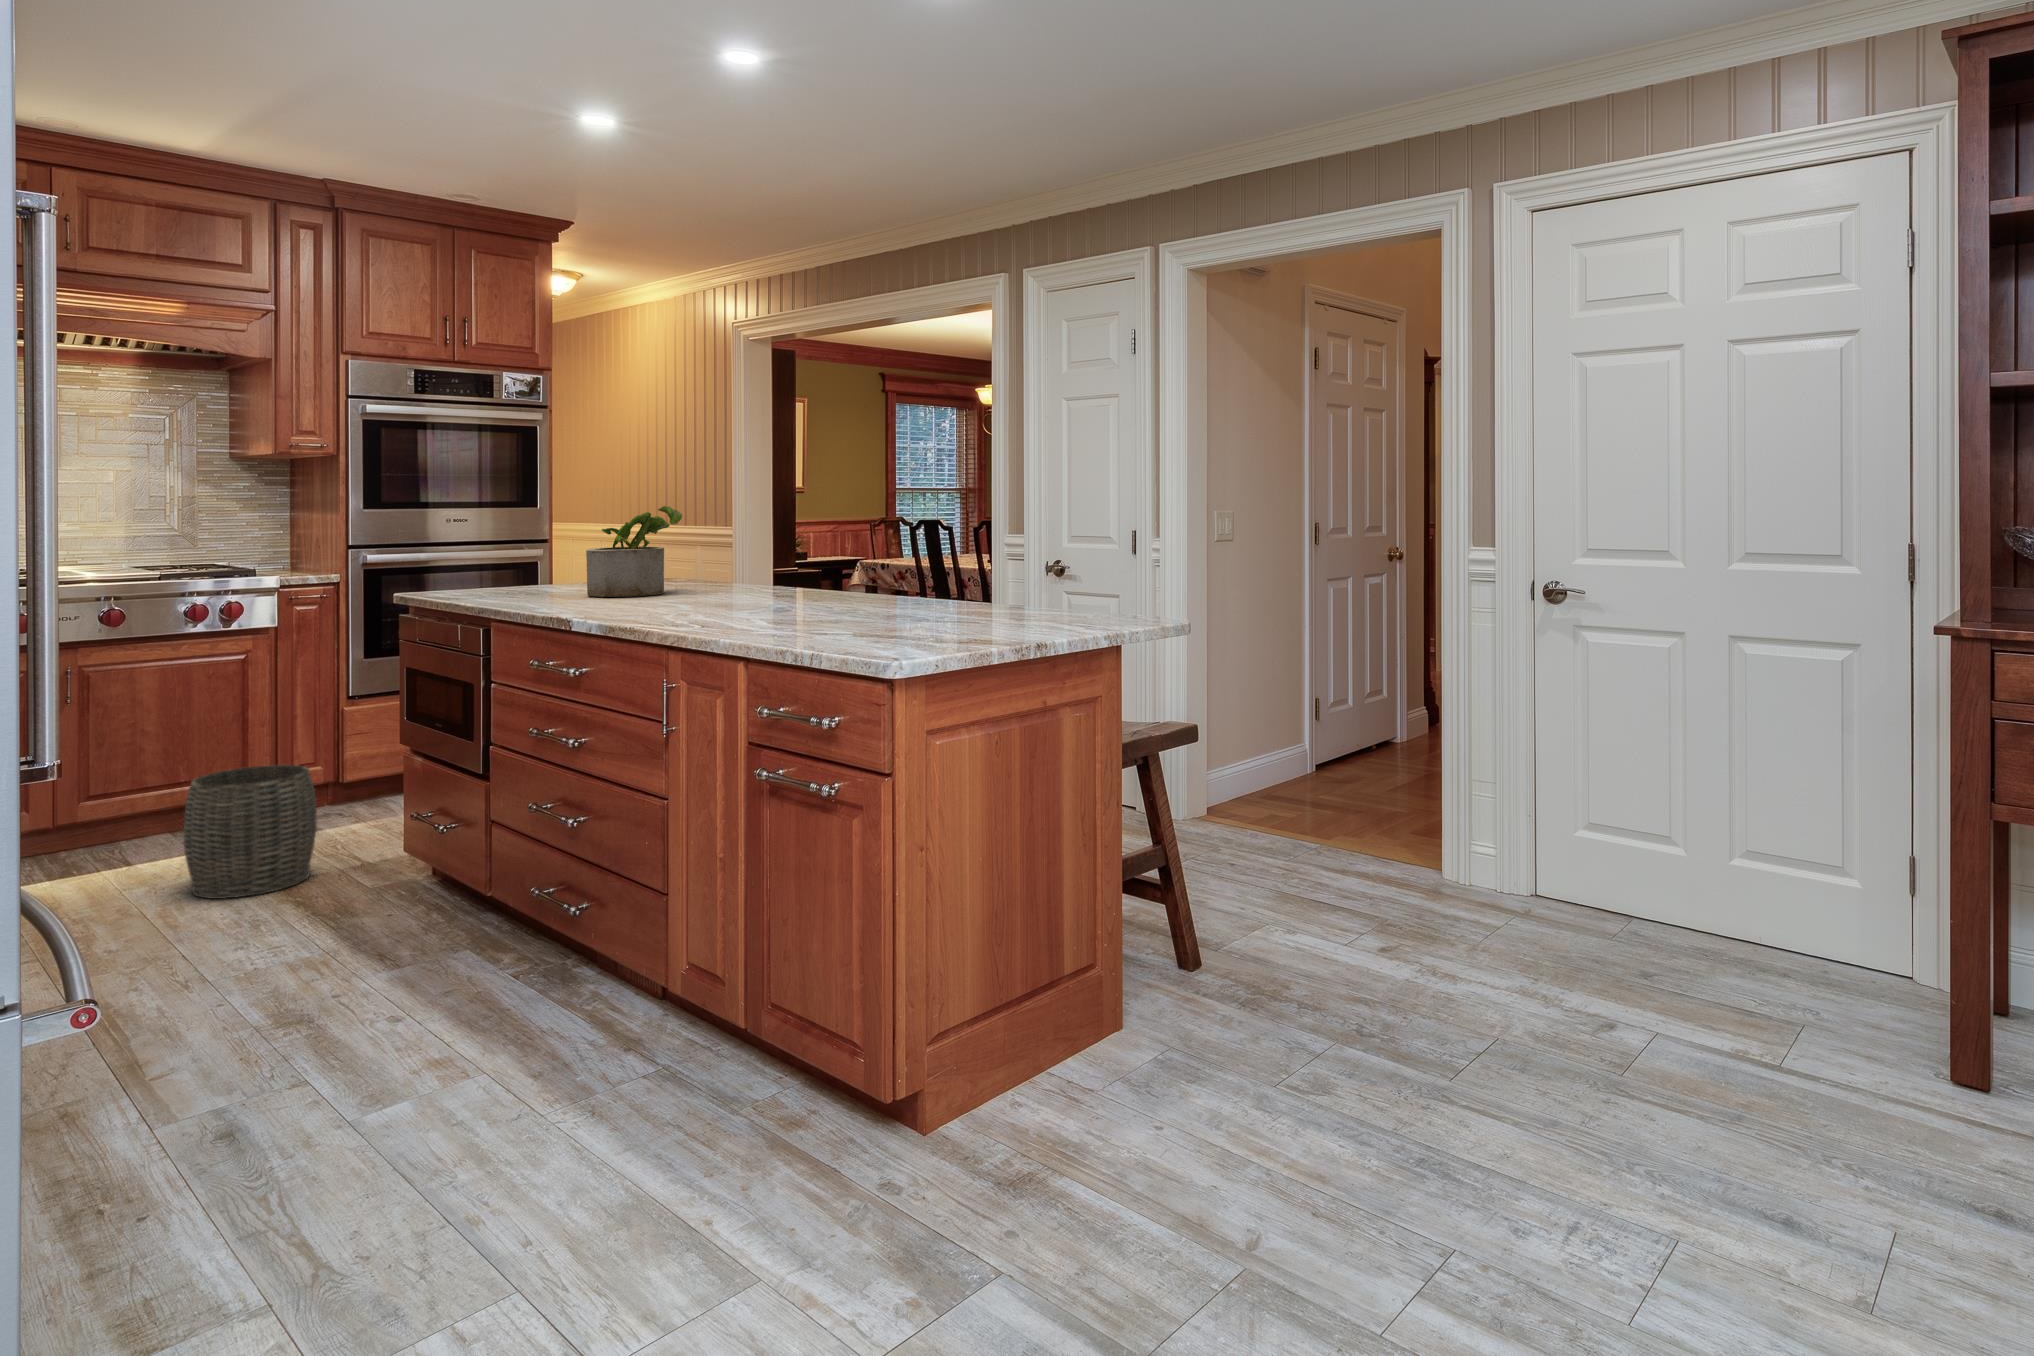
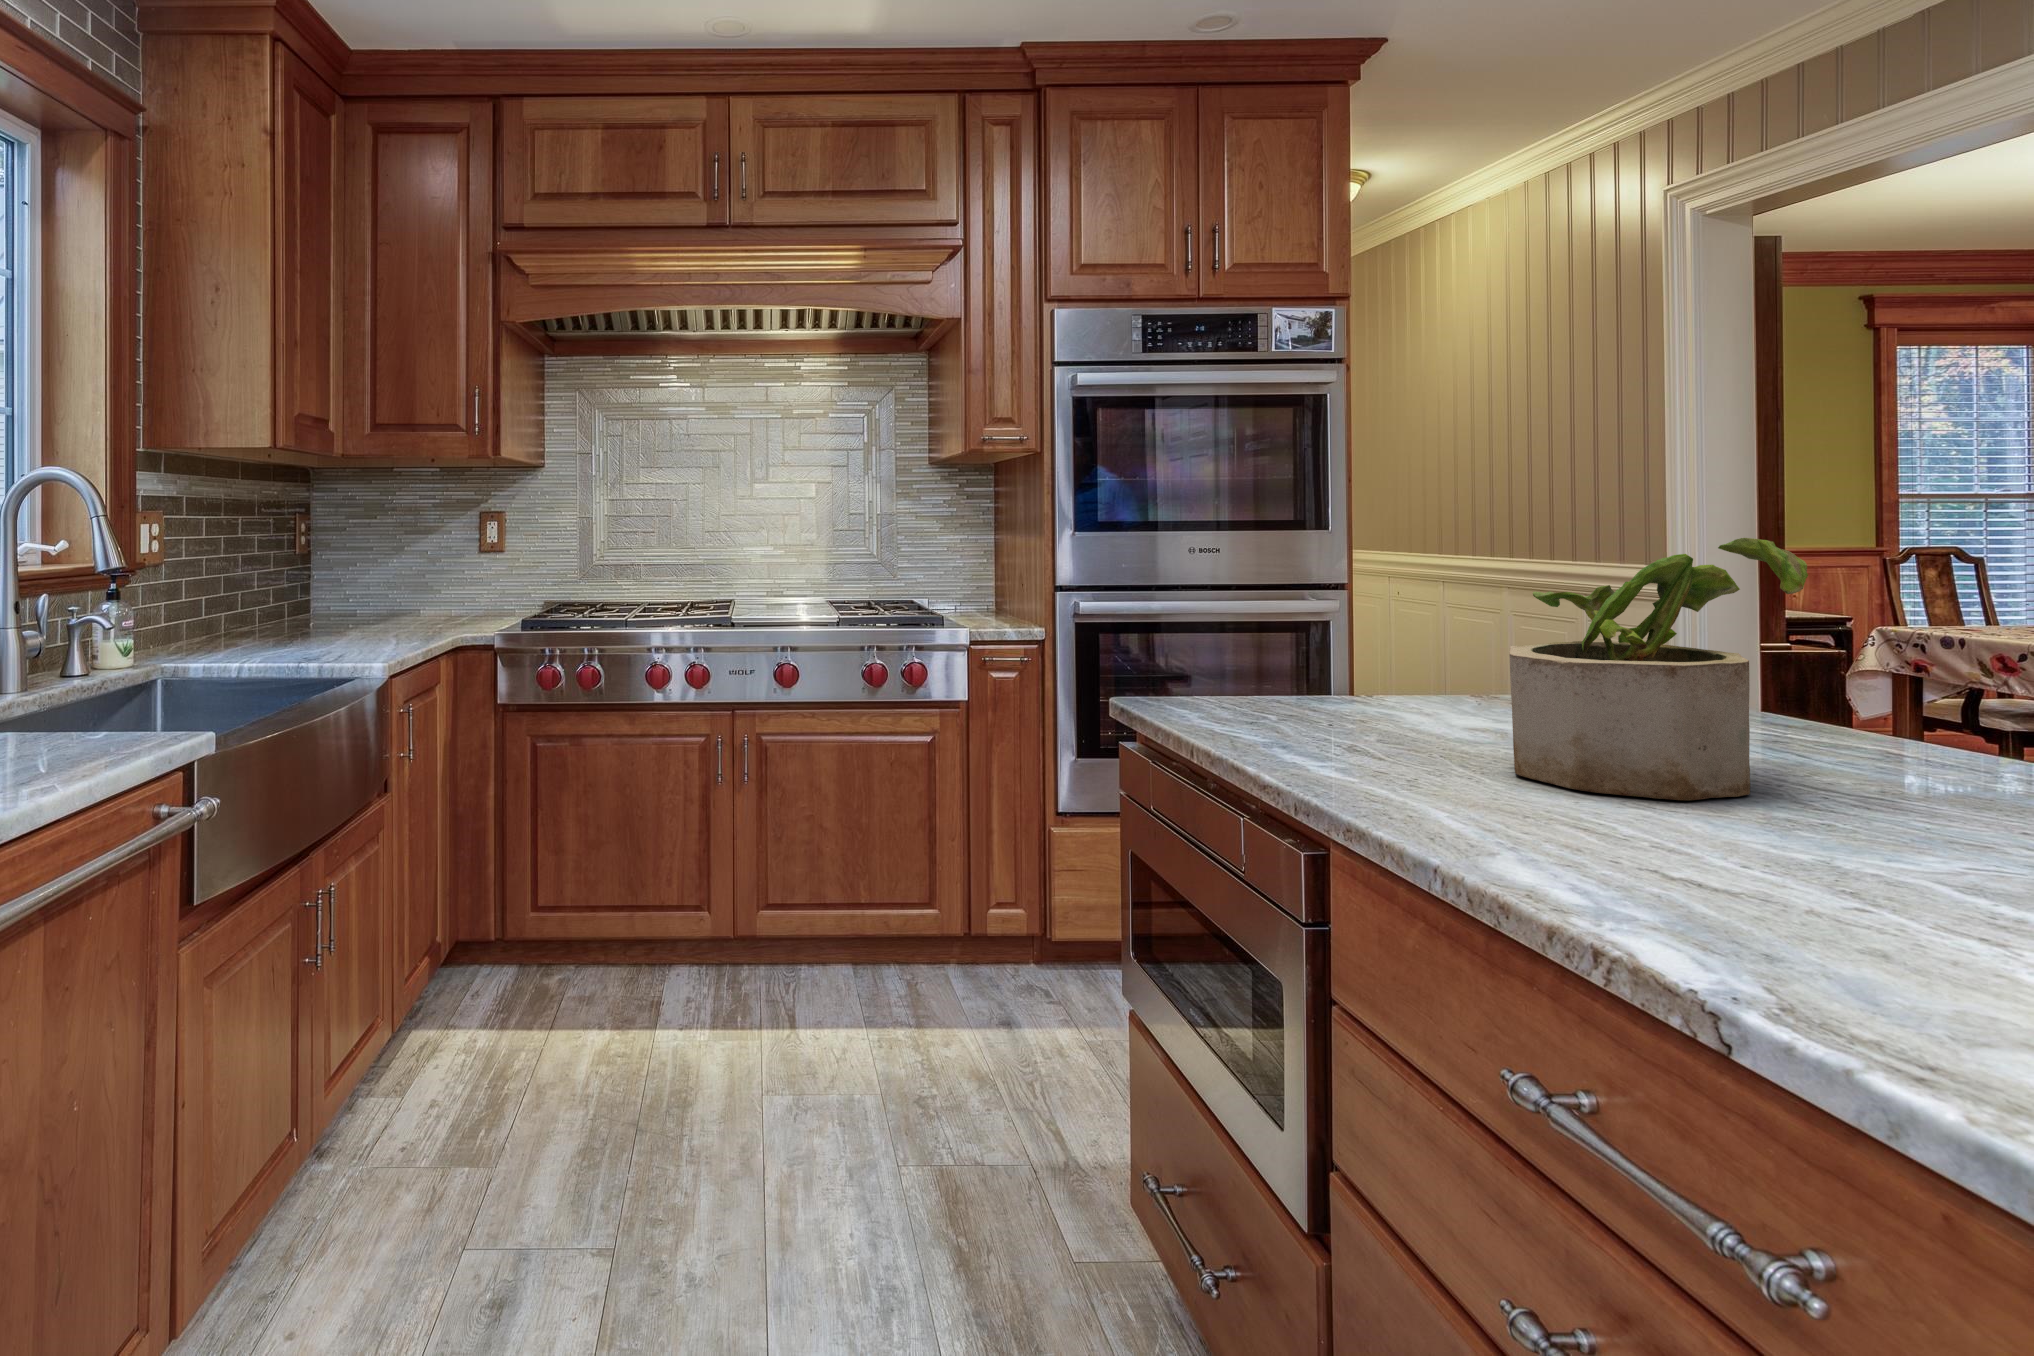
woven basket: present [184,765,317,899] -> none [805,940,982,1185]

